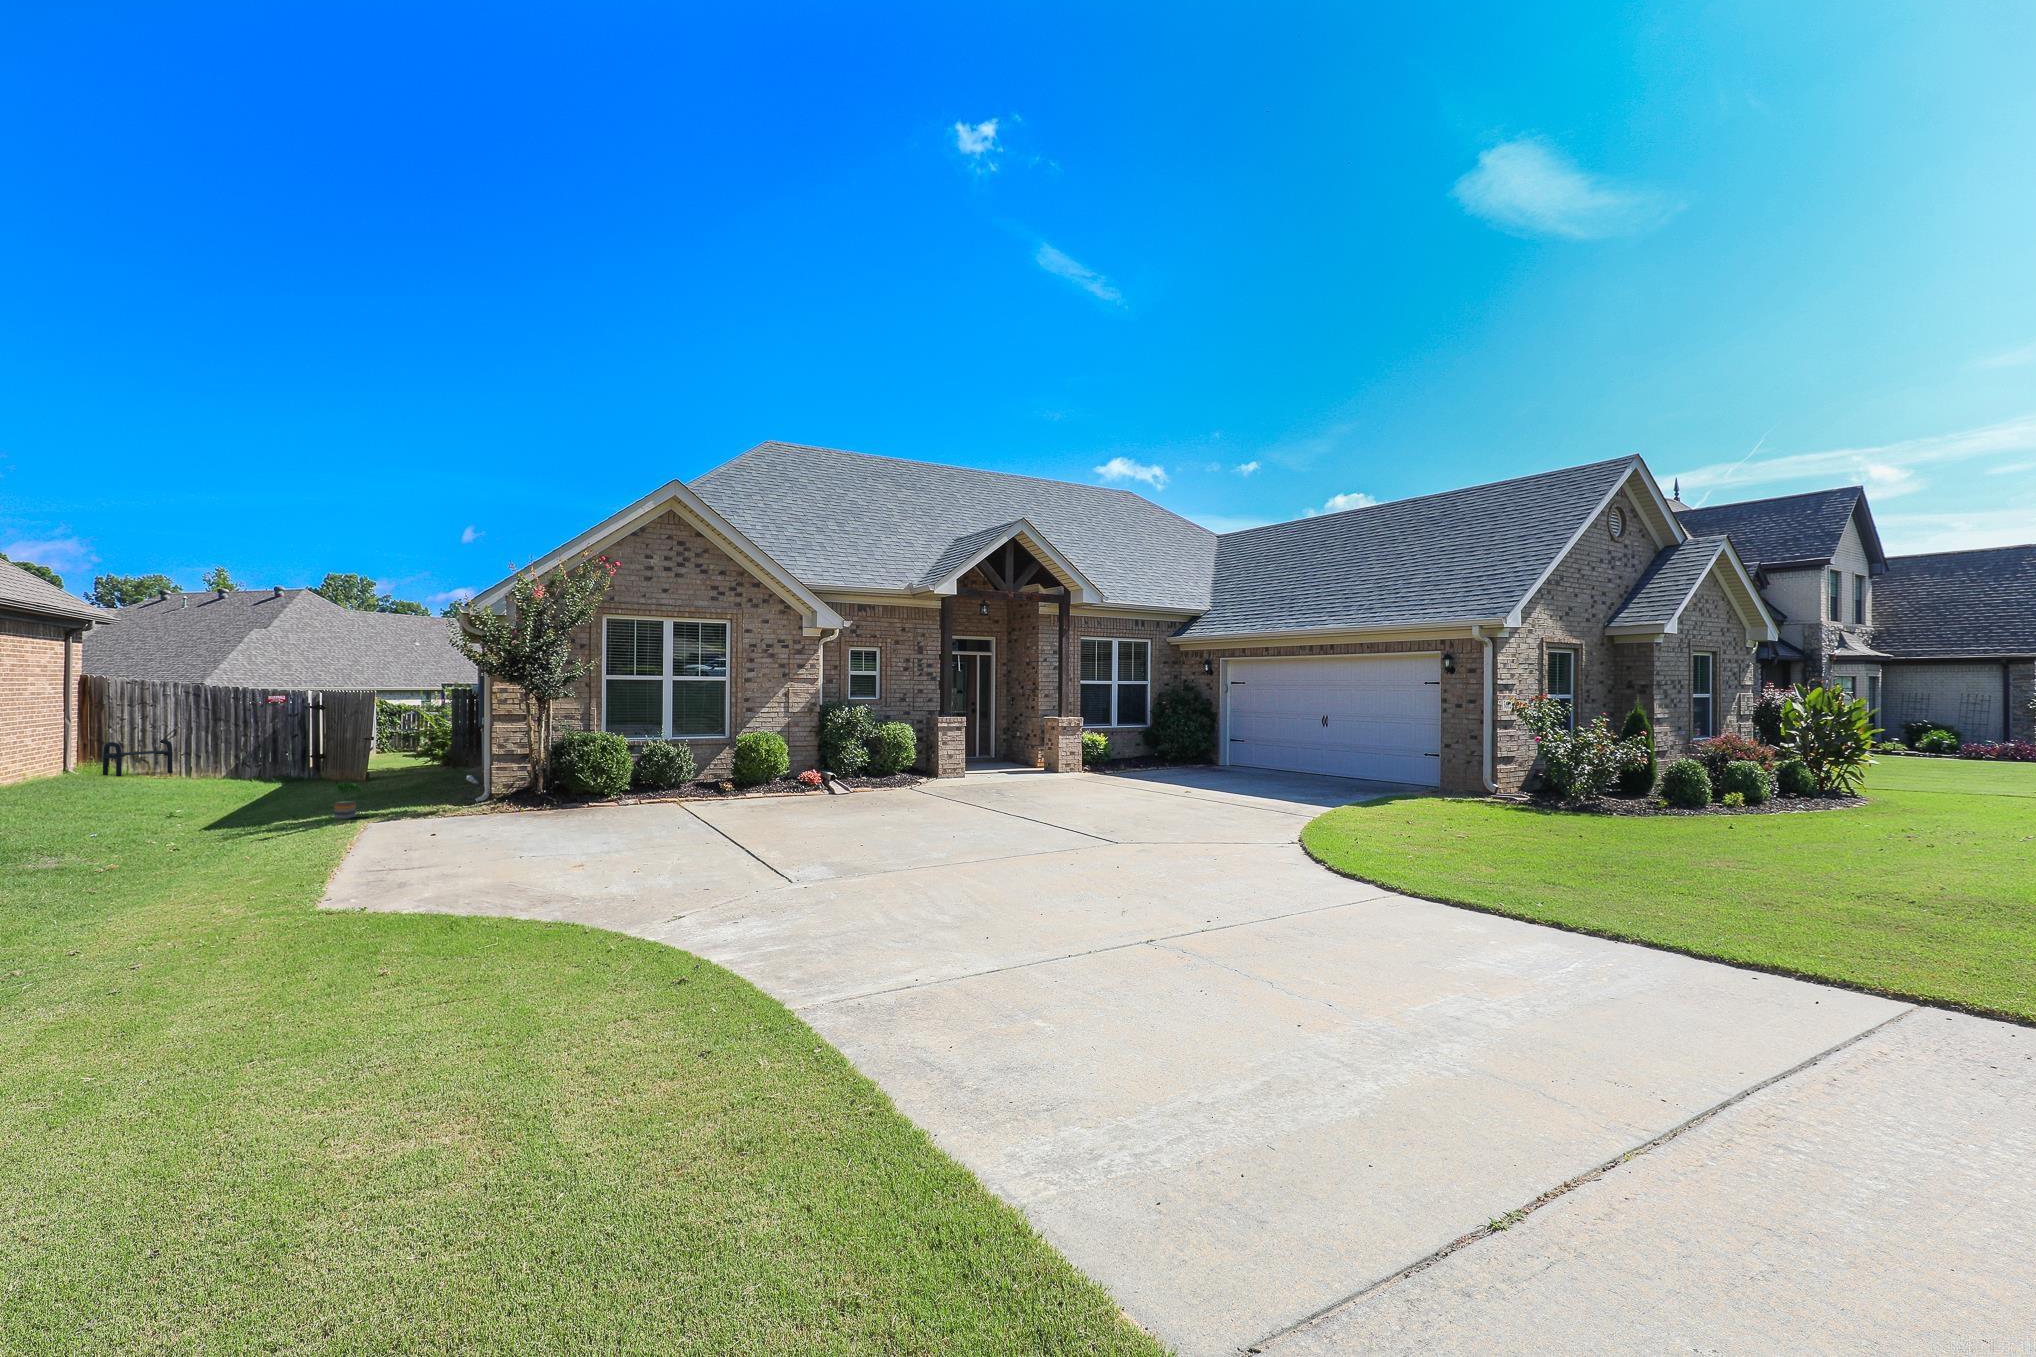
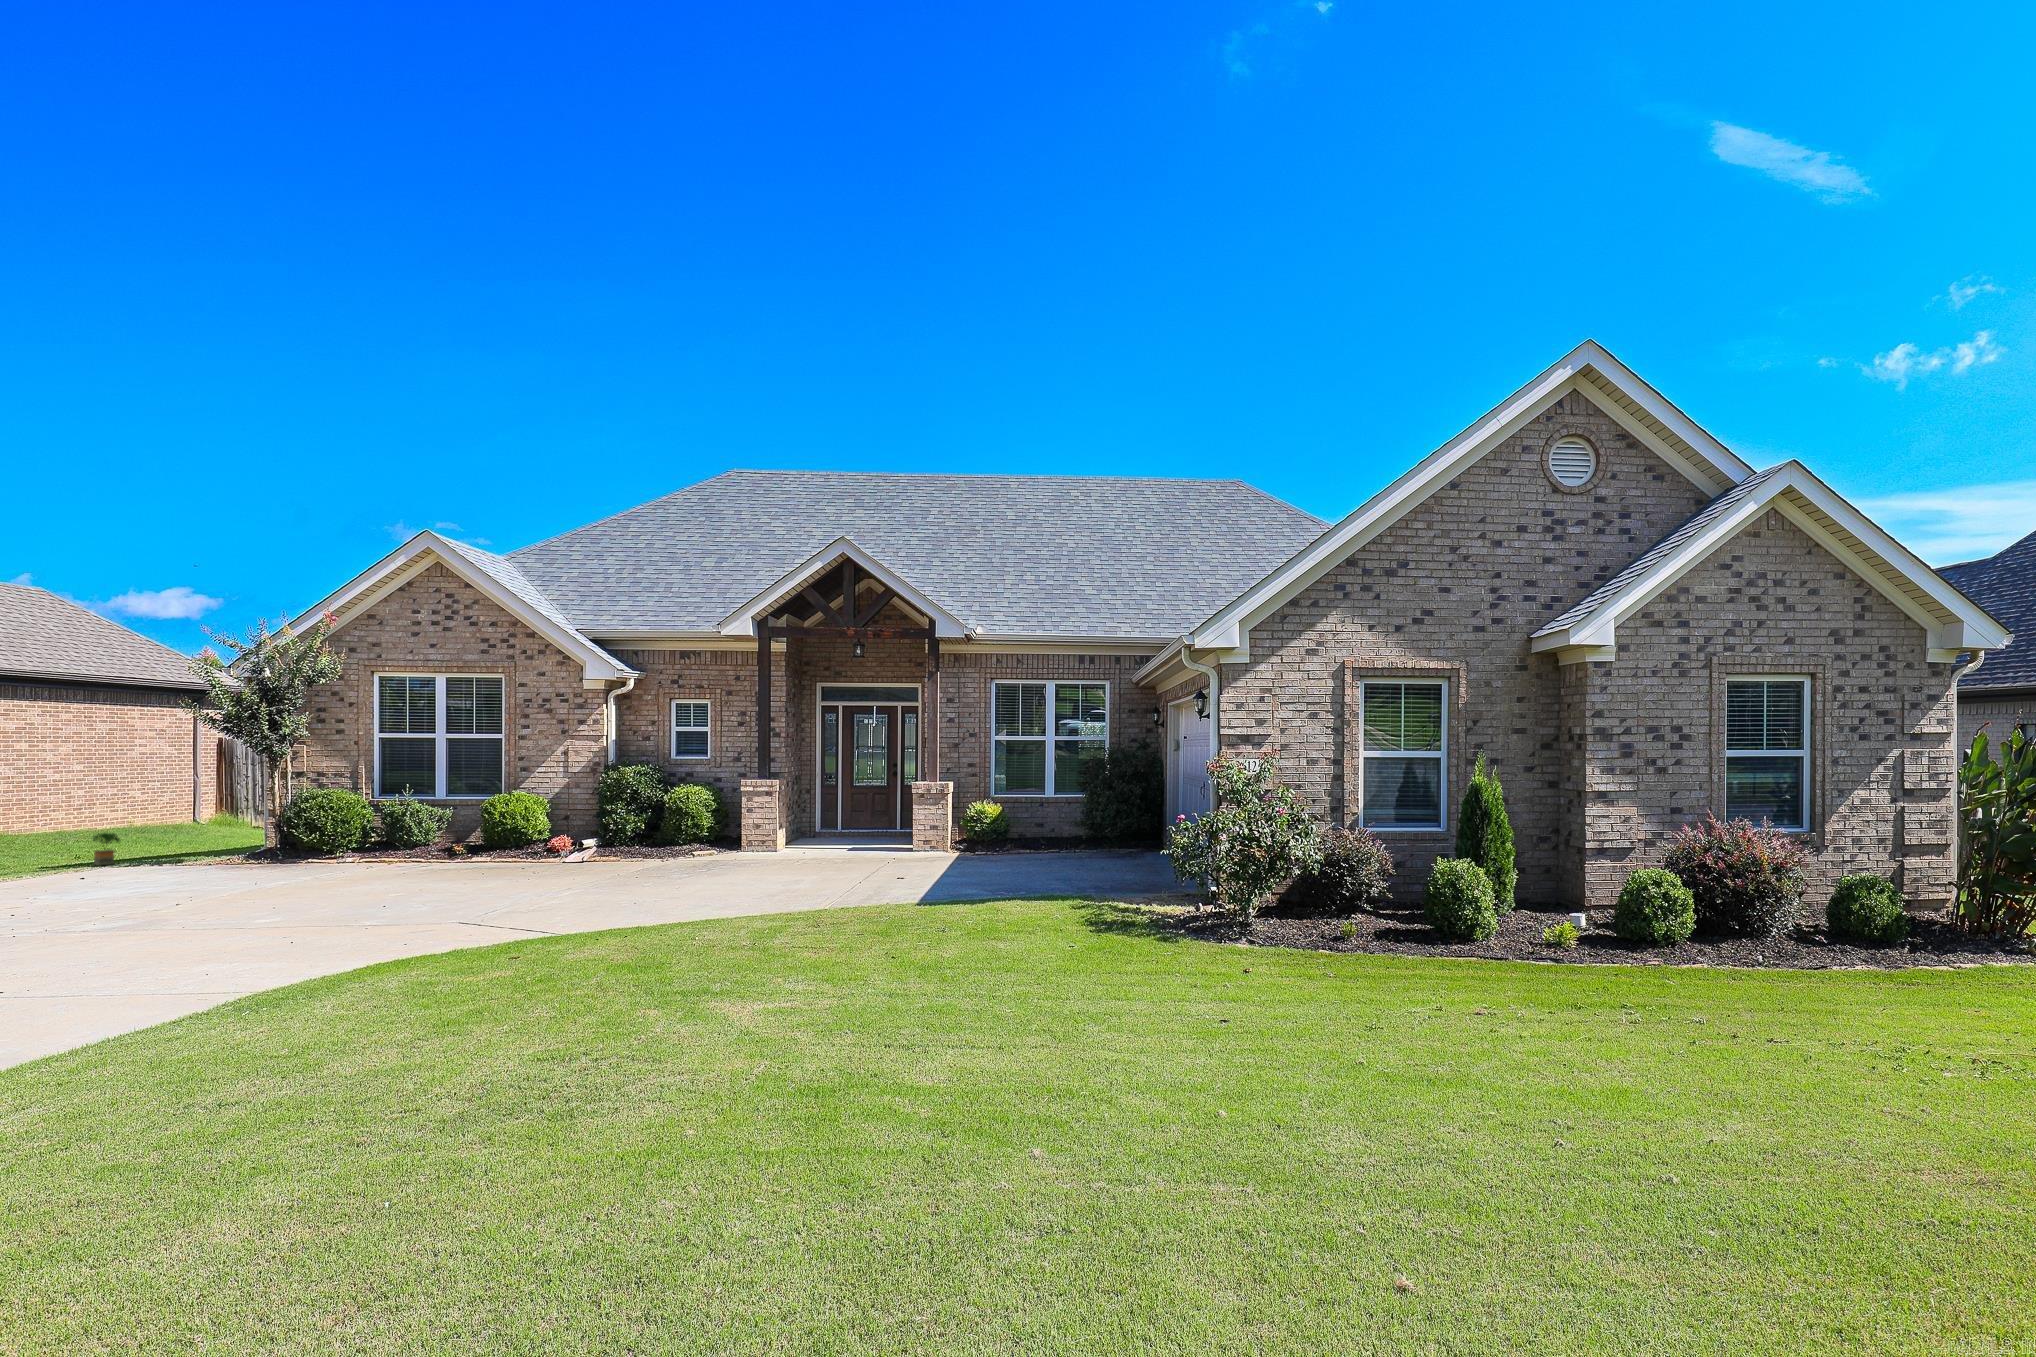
bench: present [103,740,172,776] -> none [213,795,261,825]

